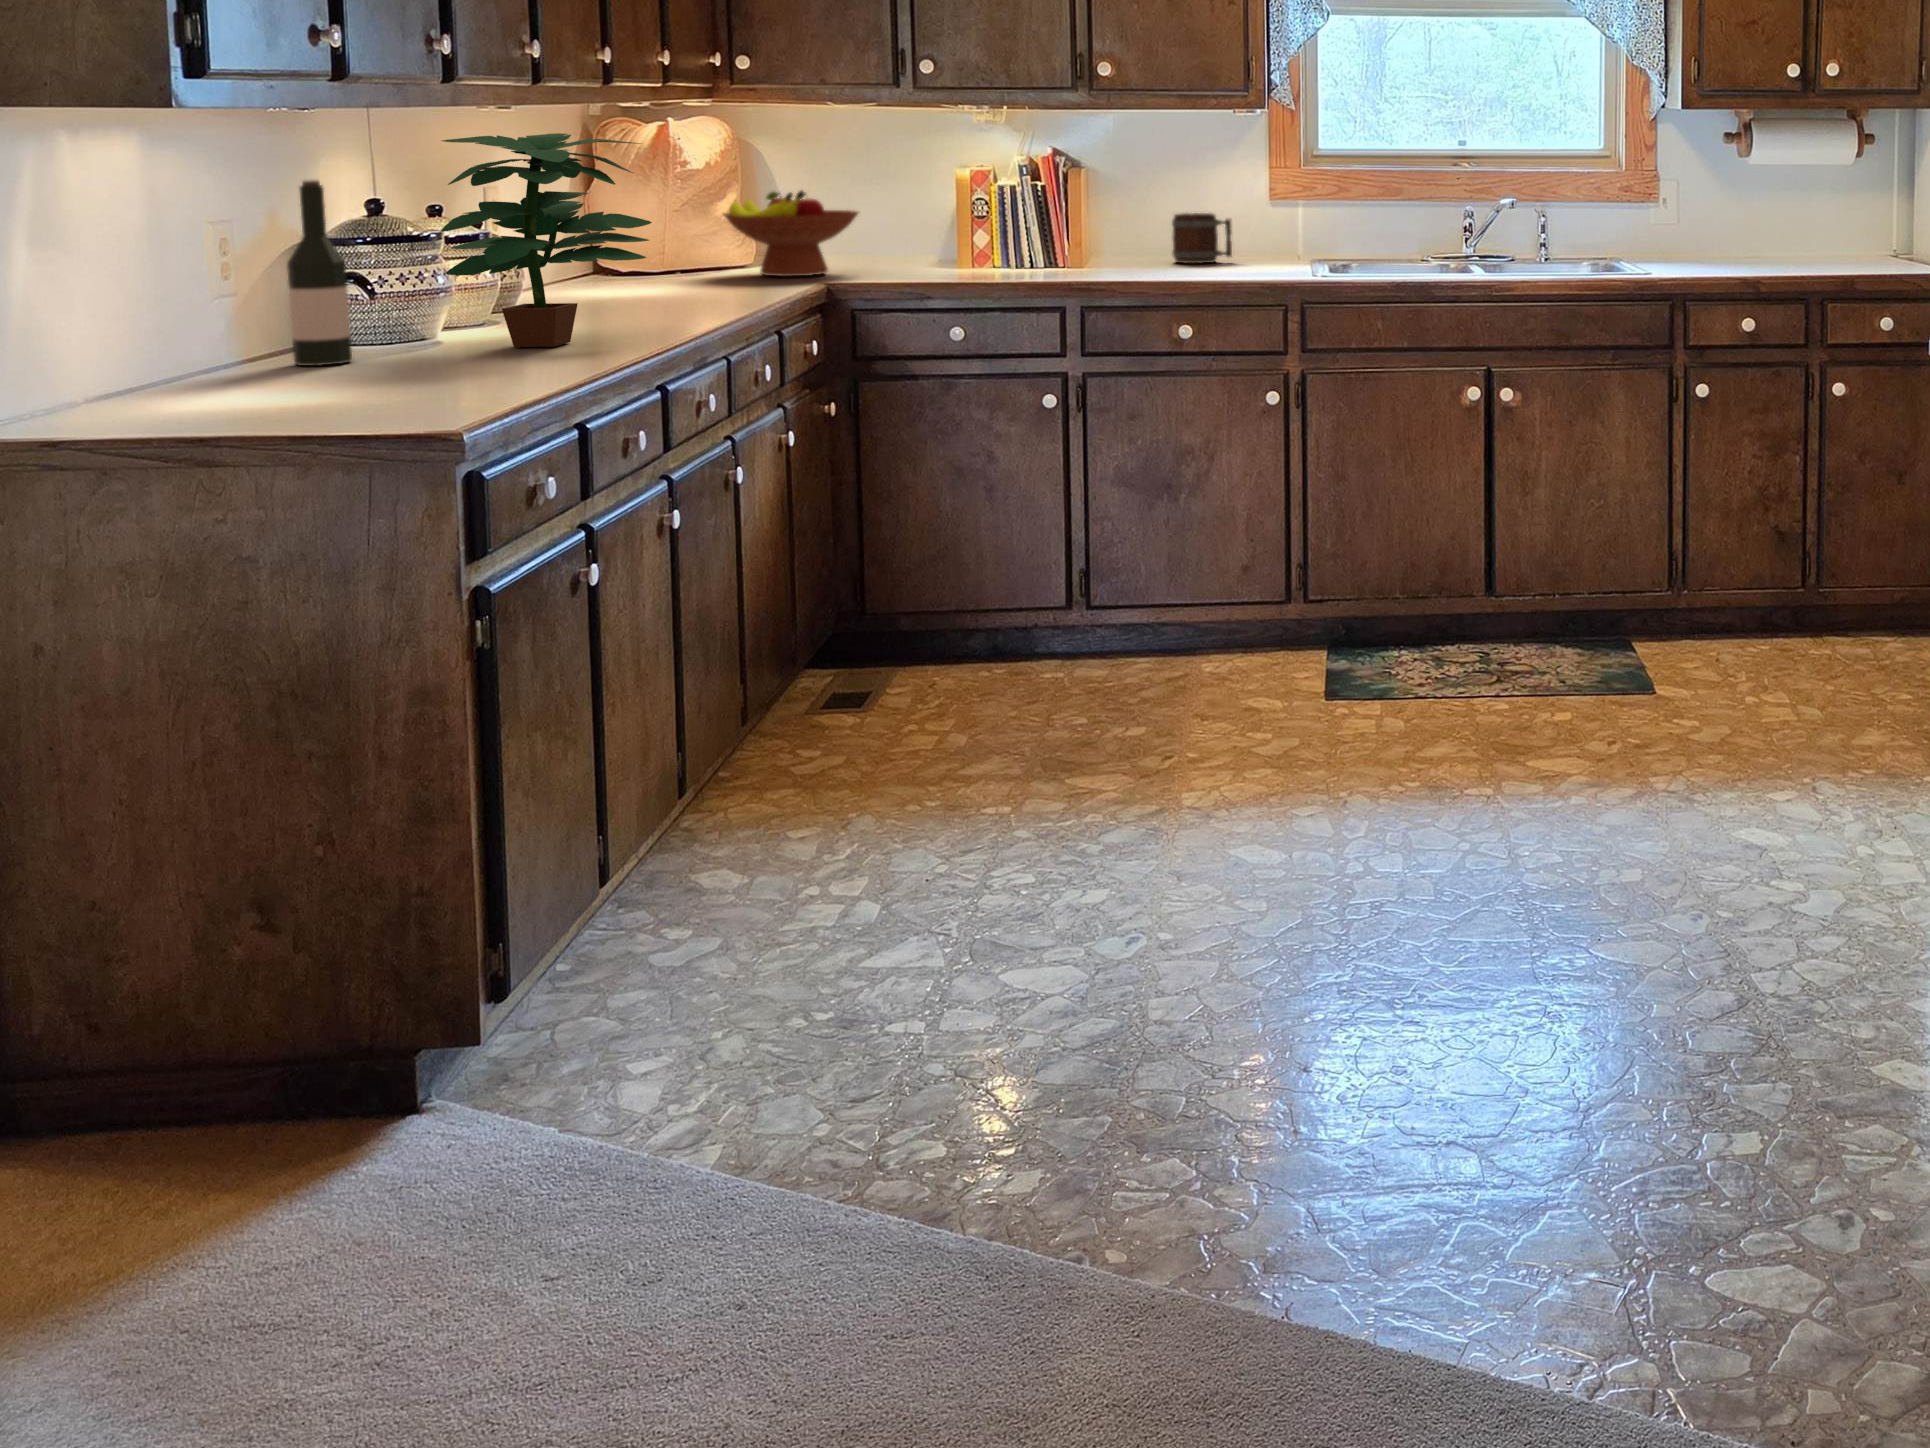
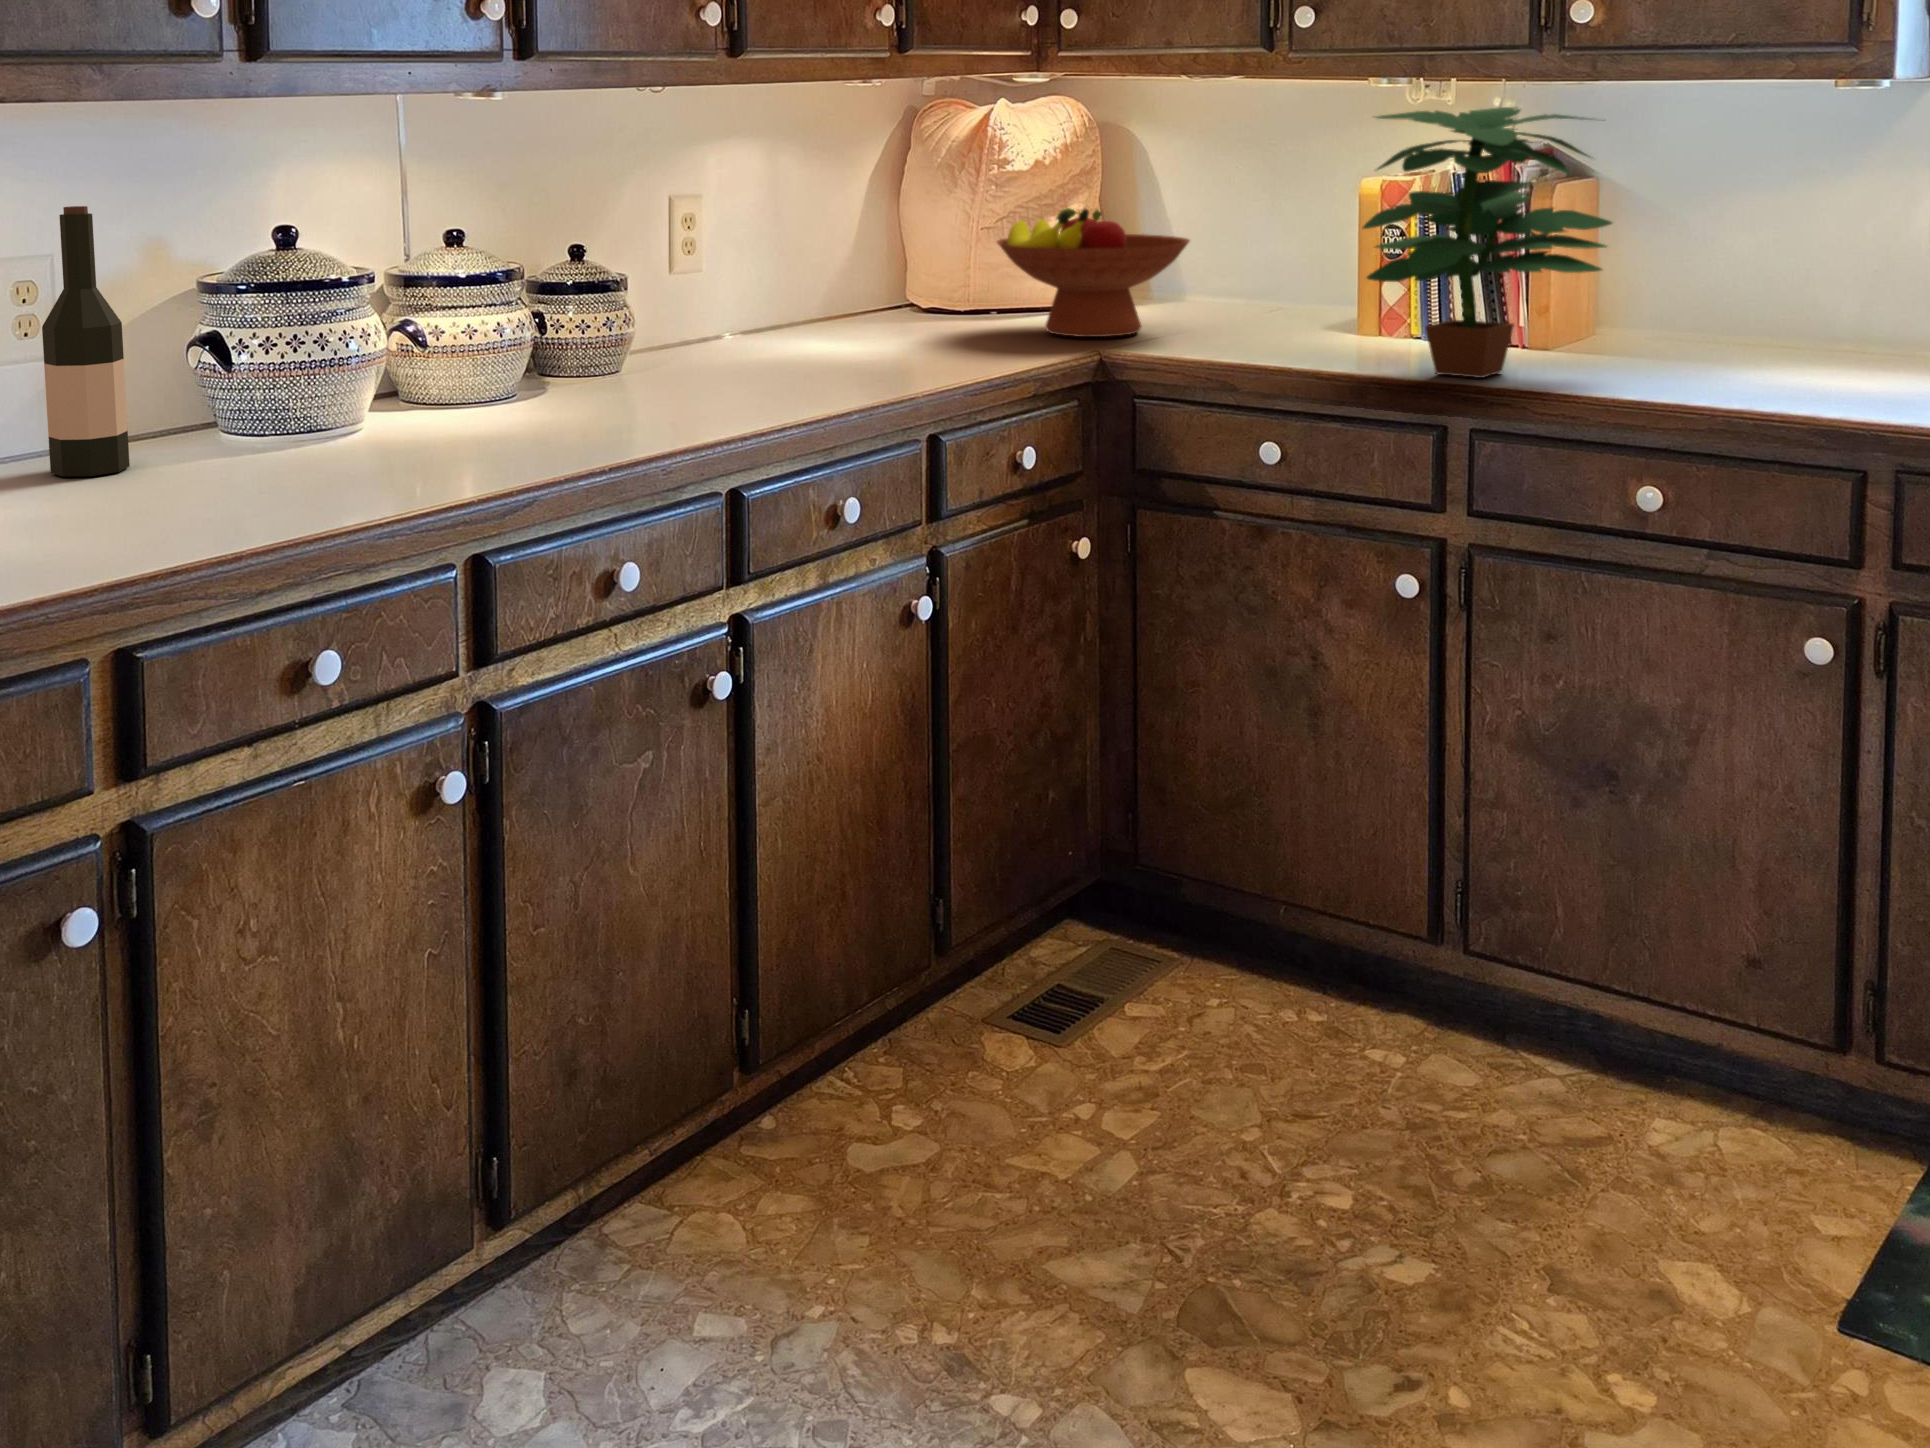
potted plant: present [441,133,652,347] -> present [1363,107,1612,378]
mug: present [1172,213,1232,264] -> none [1717,262,1834,356]

